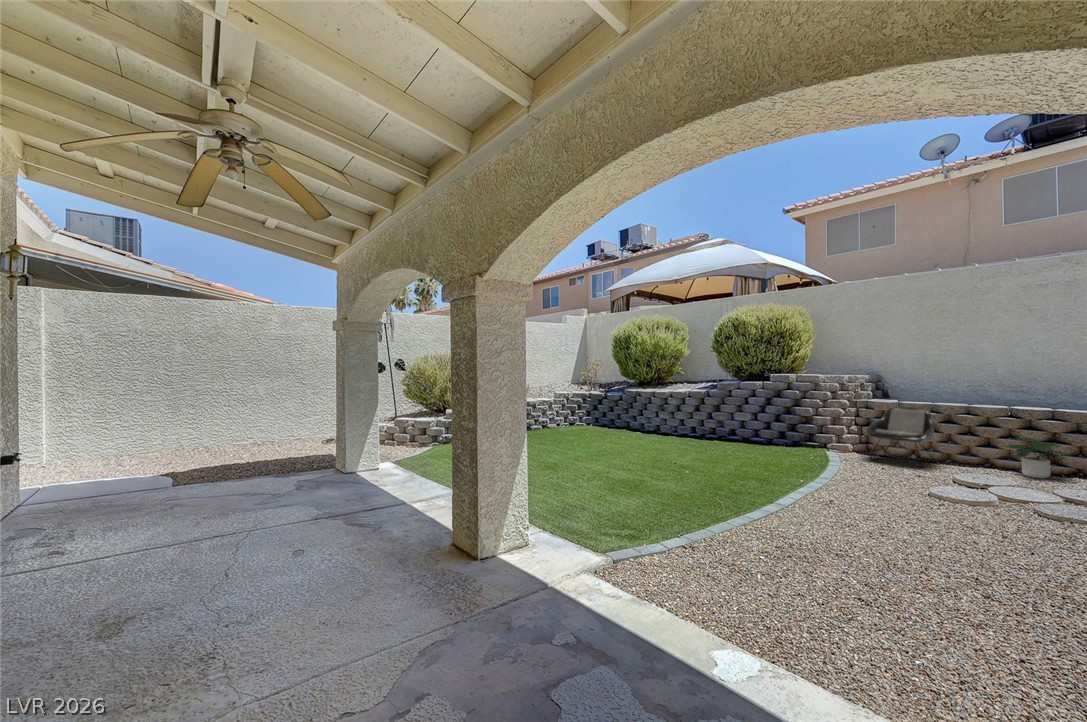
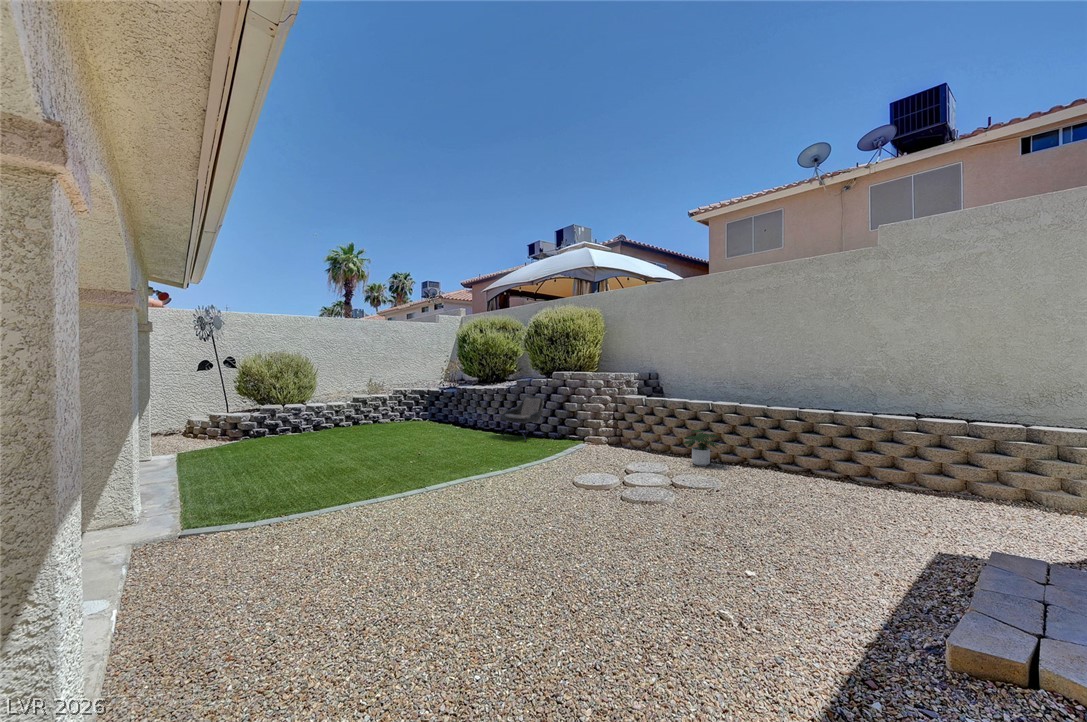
lounge chair: present [867,406,935,468] -> present [501,396,544,441]

